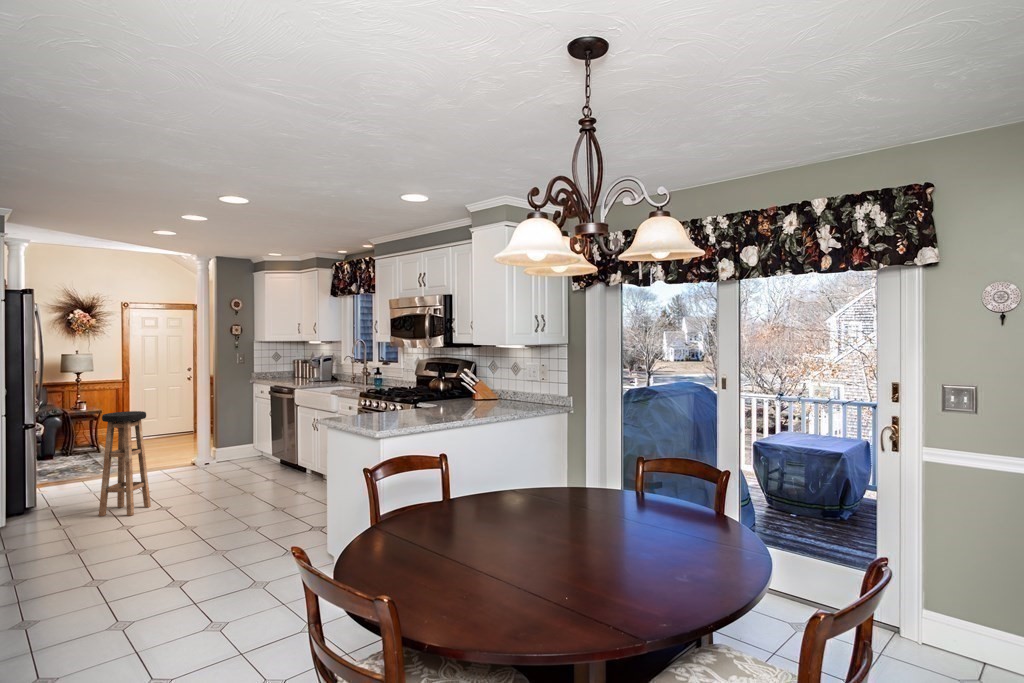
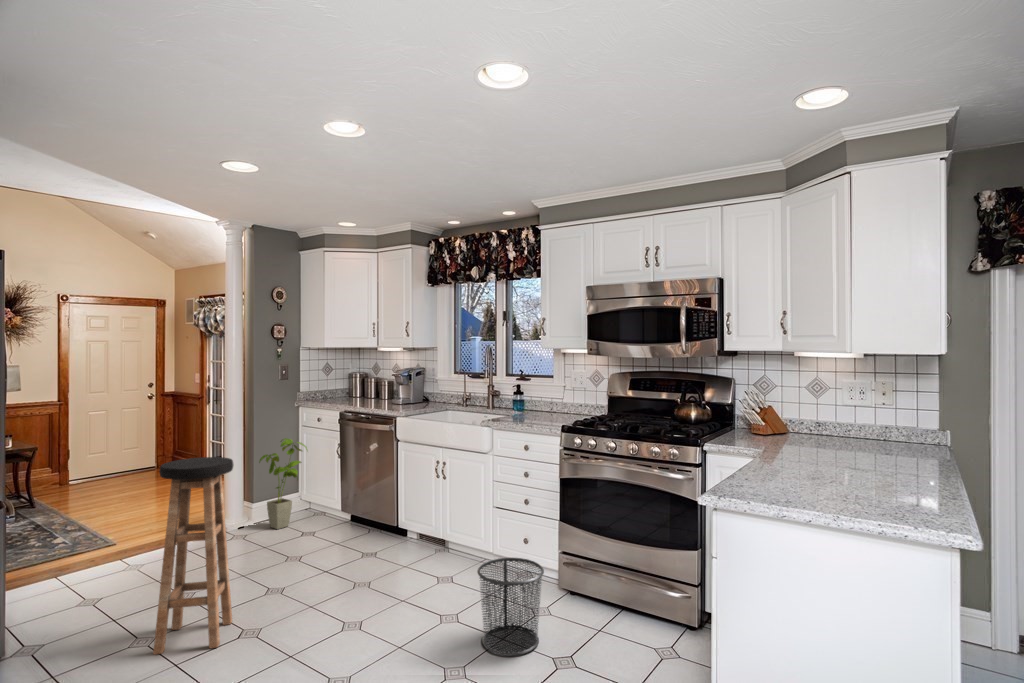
house plant: none [217,404,251,465] -> present [259,438,307,529]
waste bin: none [259,477,303,530] -> present [477,558,544,656]

